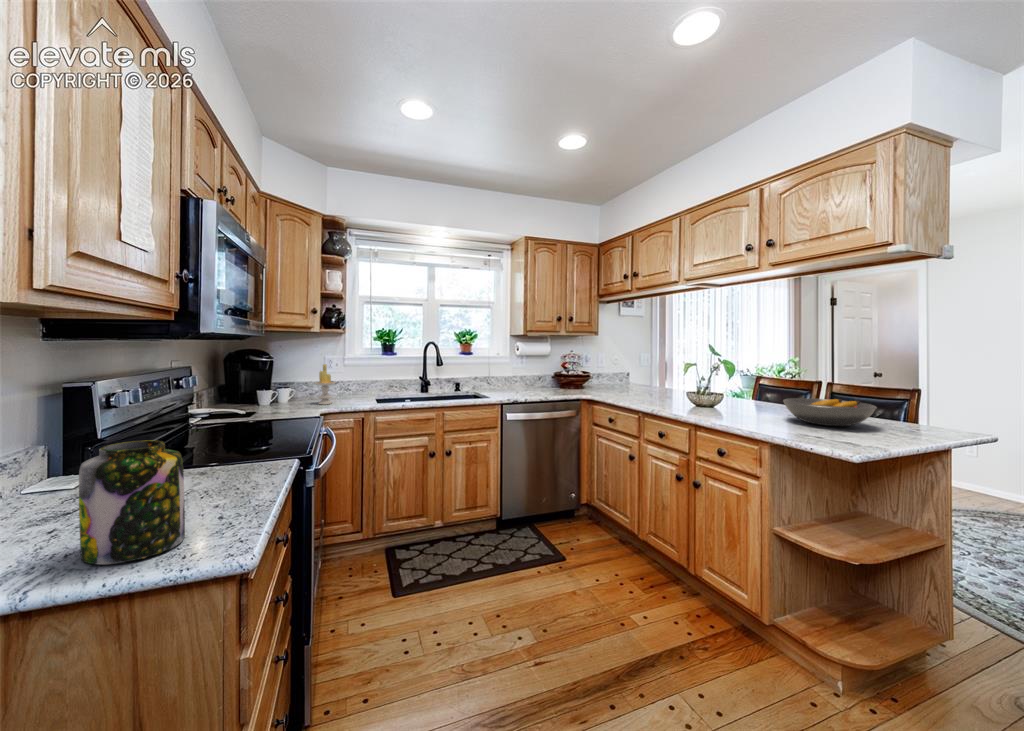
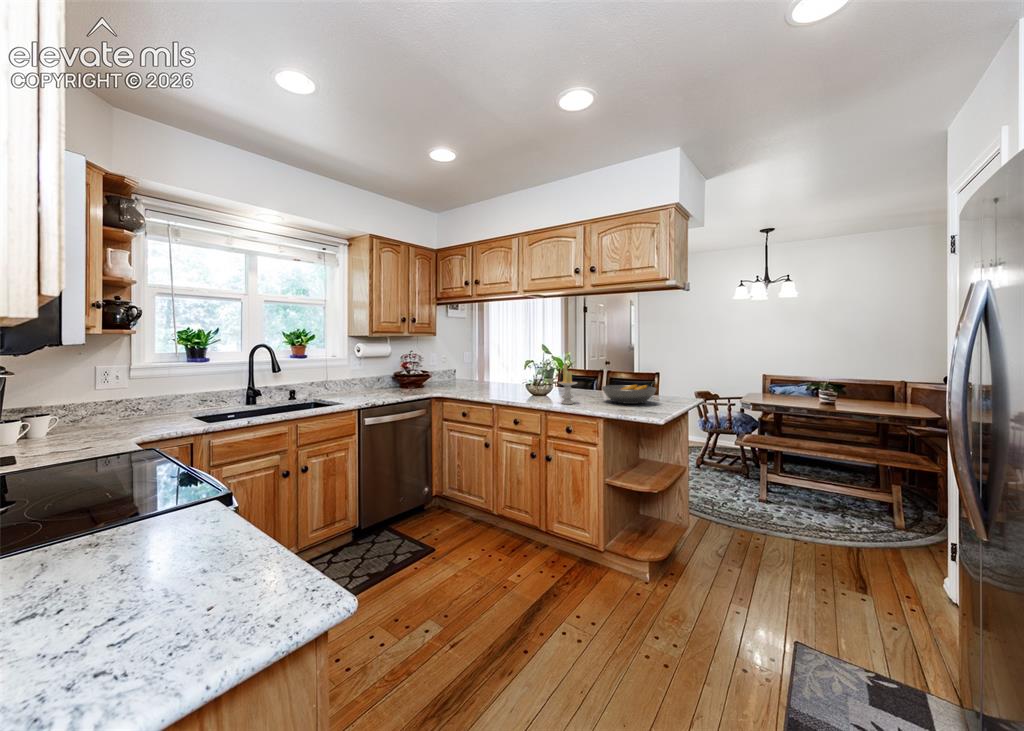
candle: present [315,364,336,405] -> present [558,365,577,404]
jar: present [79,440,185,564] -> none [86,473,212,626]

